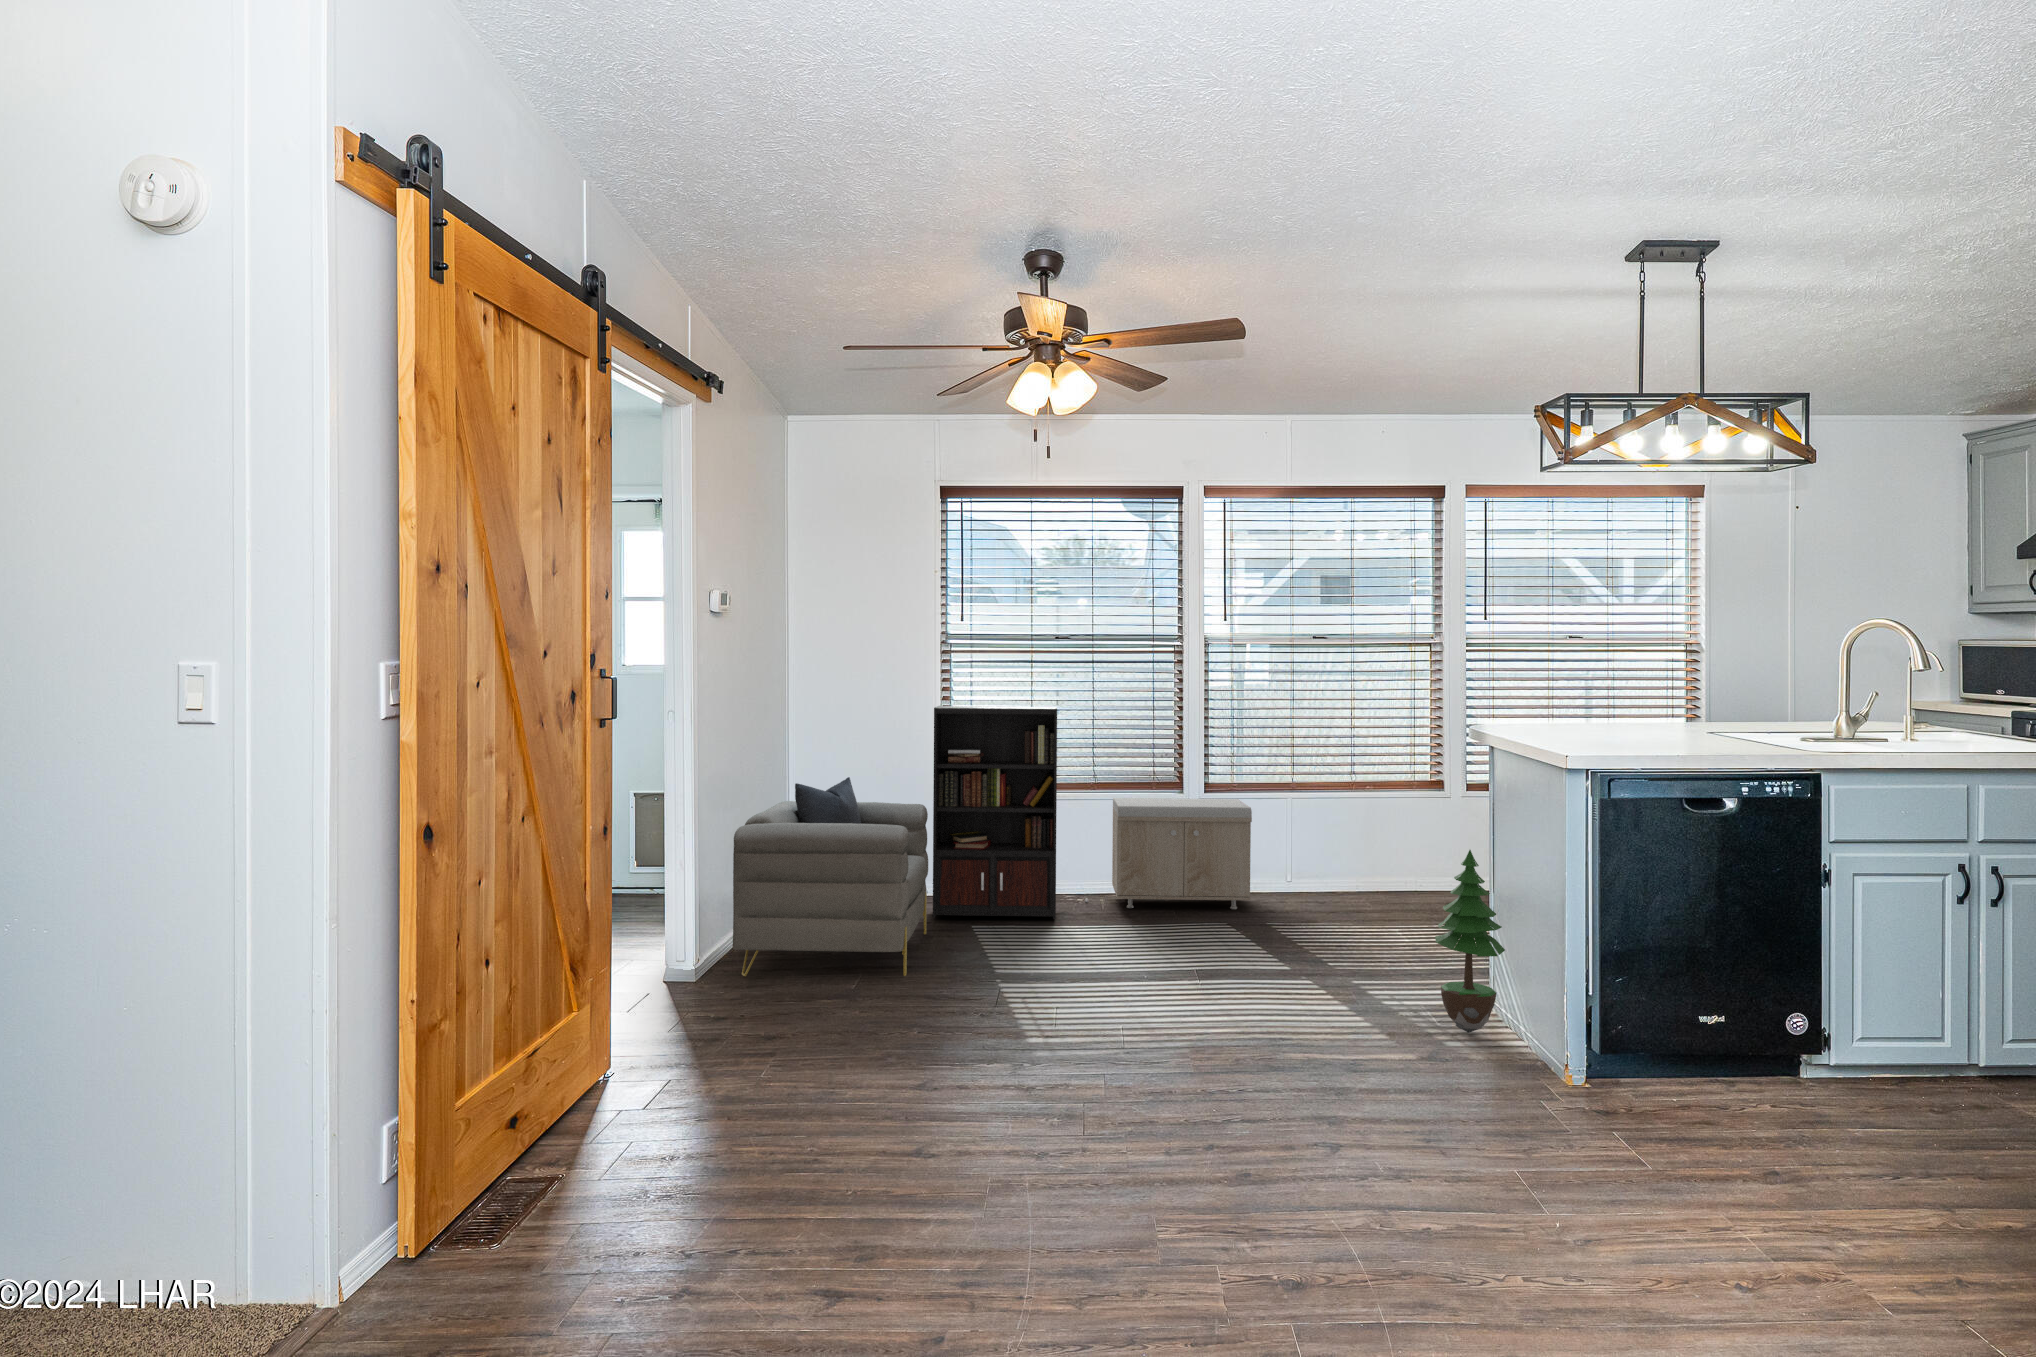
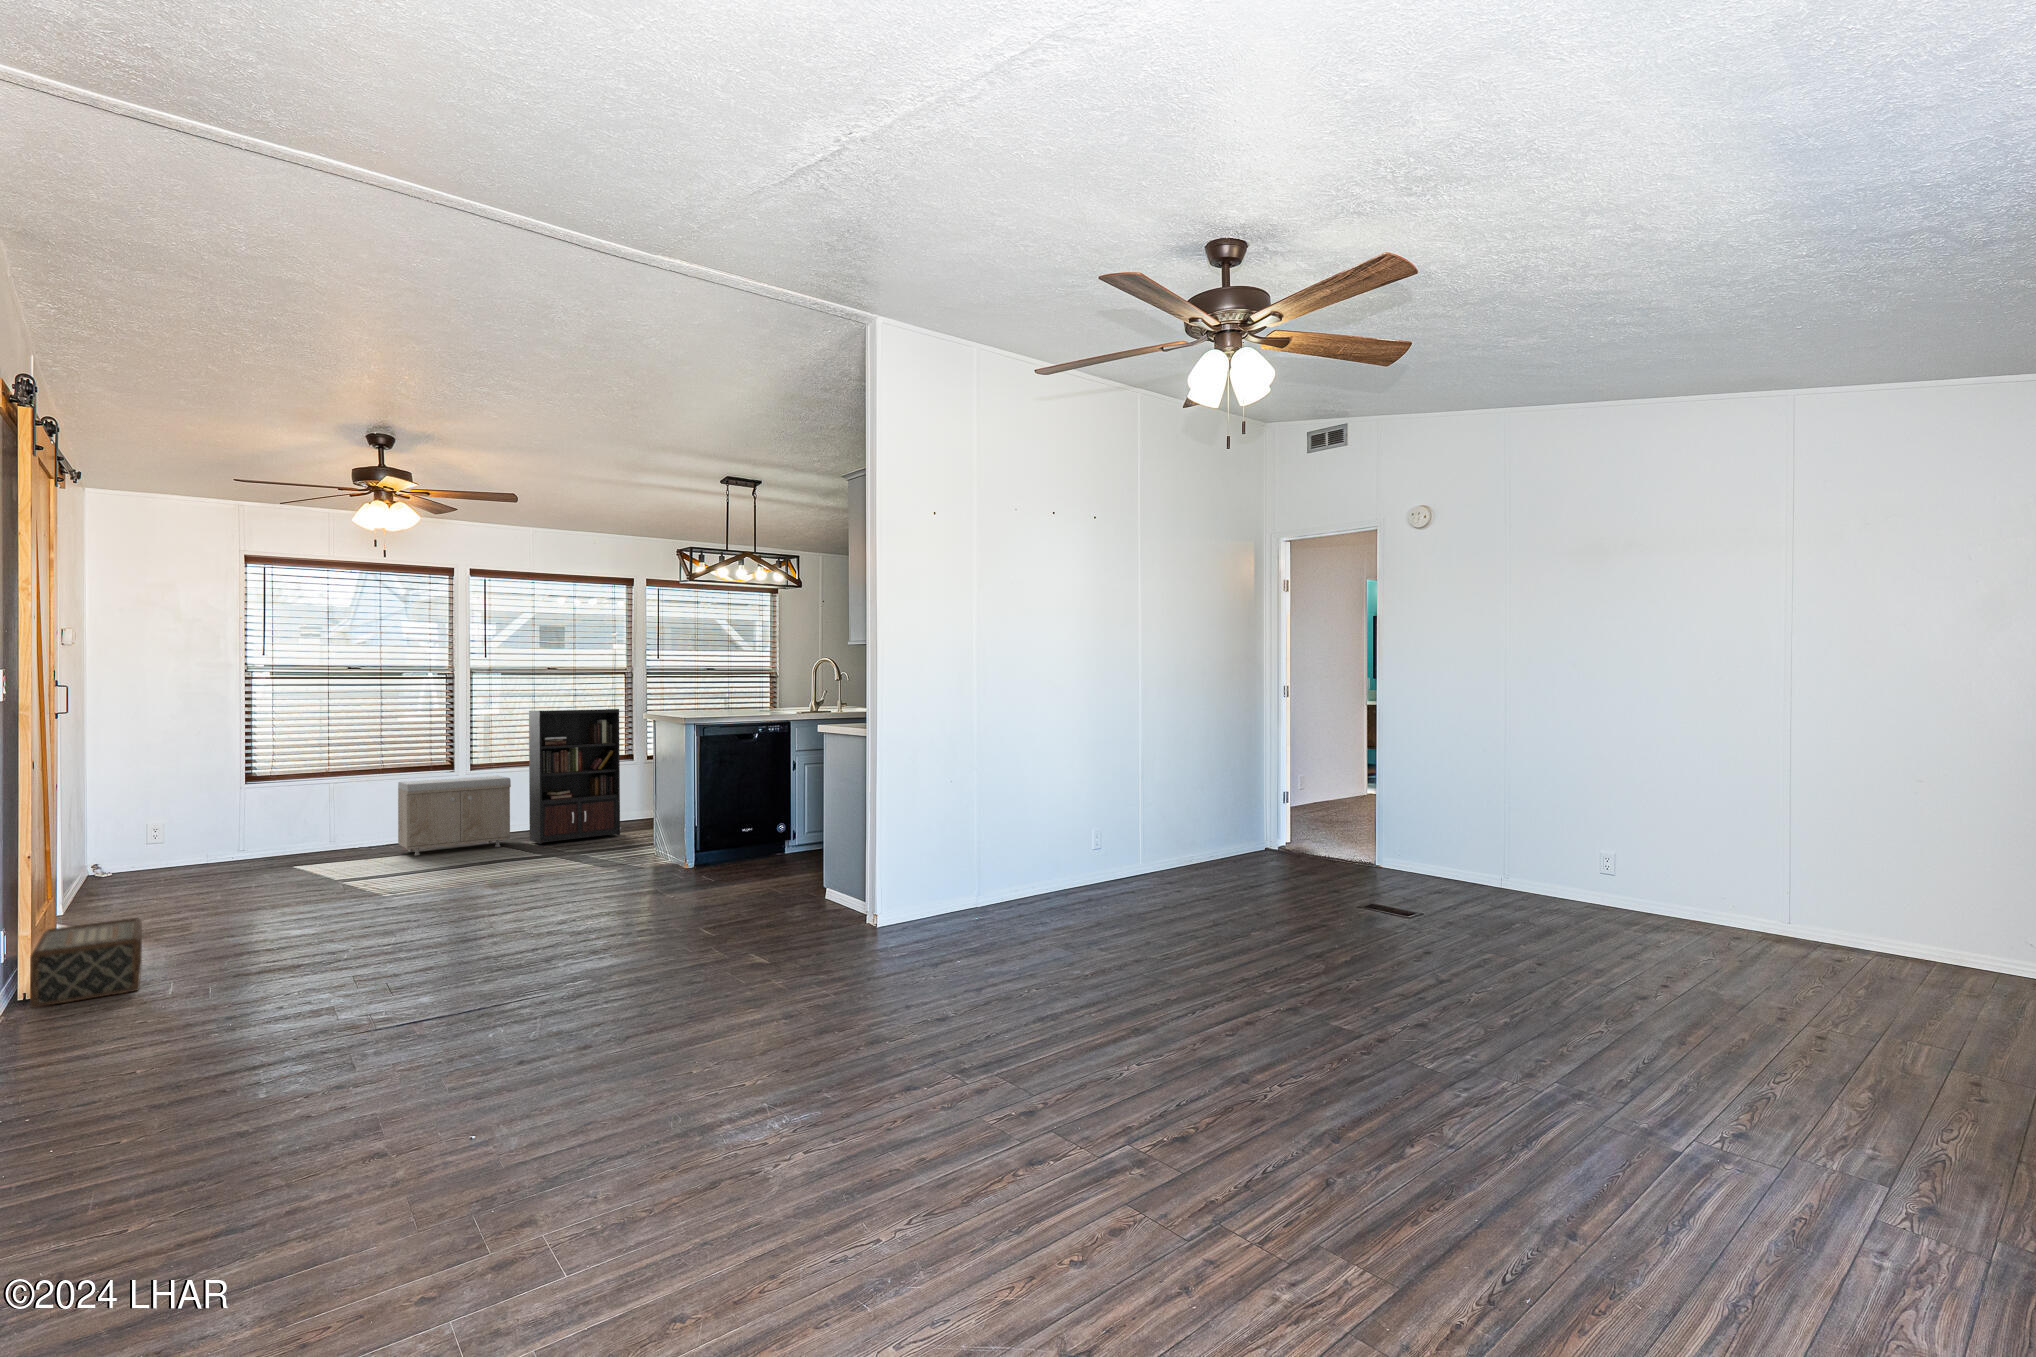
bookcase: present [933,706,1088,919] -> present [529,709,621,844]
armchair: present [733,777,928,976] -> none [75,773,251,926]
potted tree: present [1435,850,1505,1033] -> none [632,772,668,868]
woven basket: none [531,1025,710,1178] -> present [30,918,142,1008]

